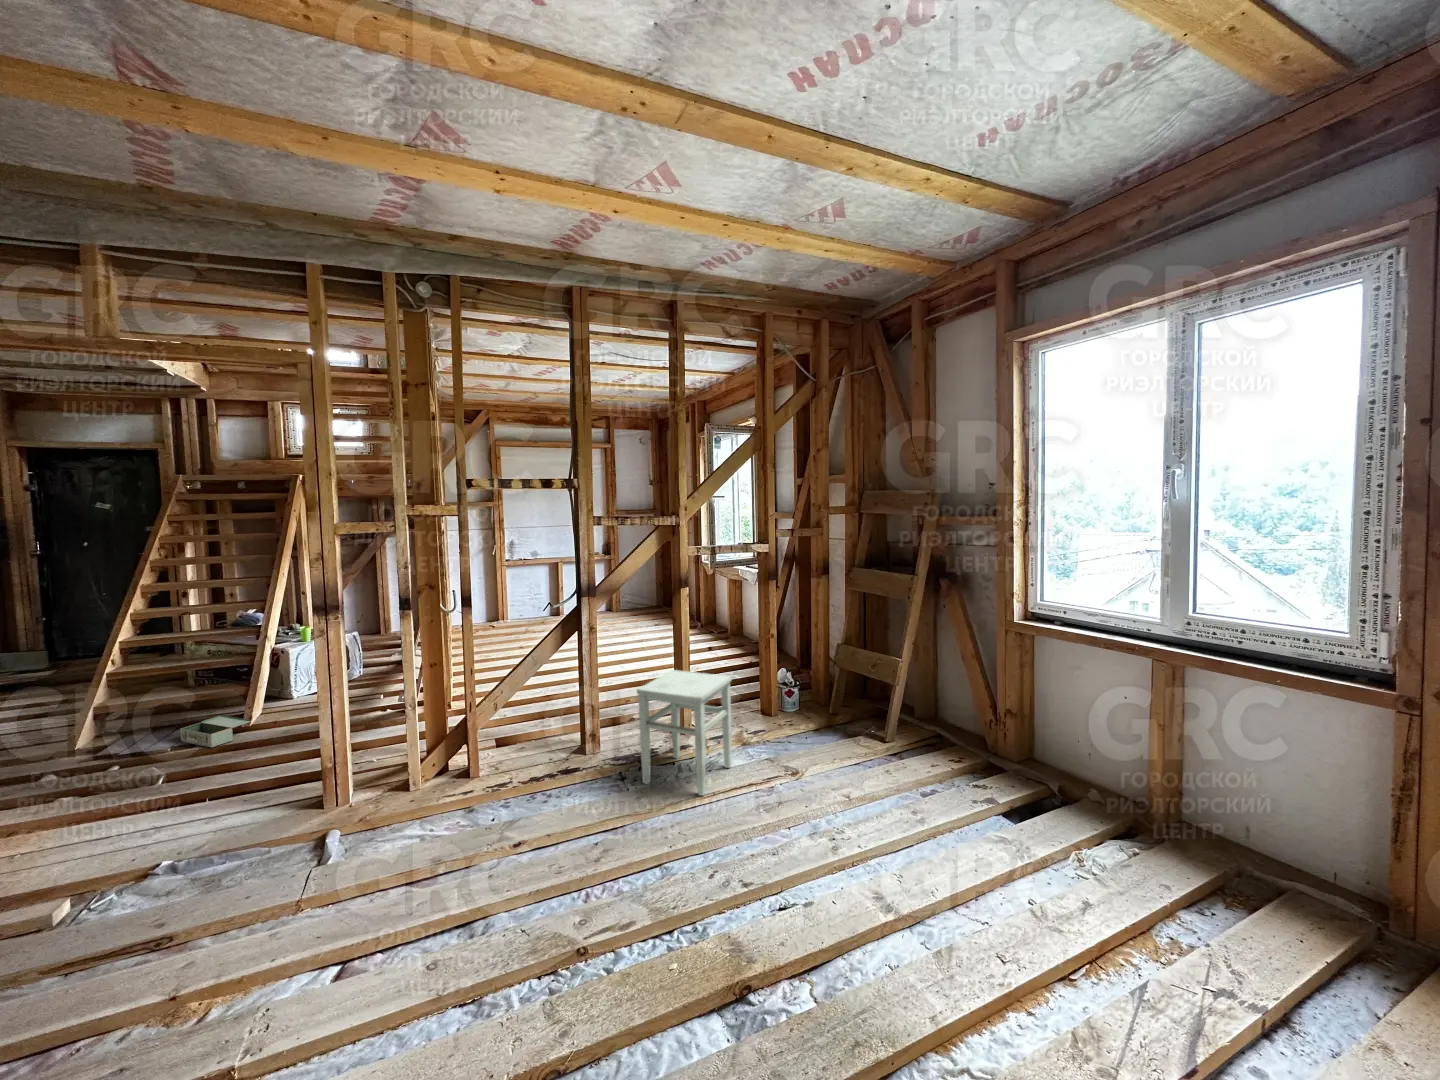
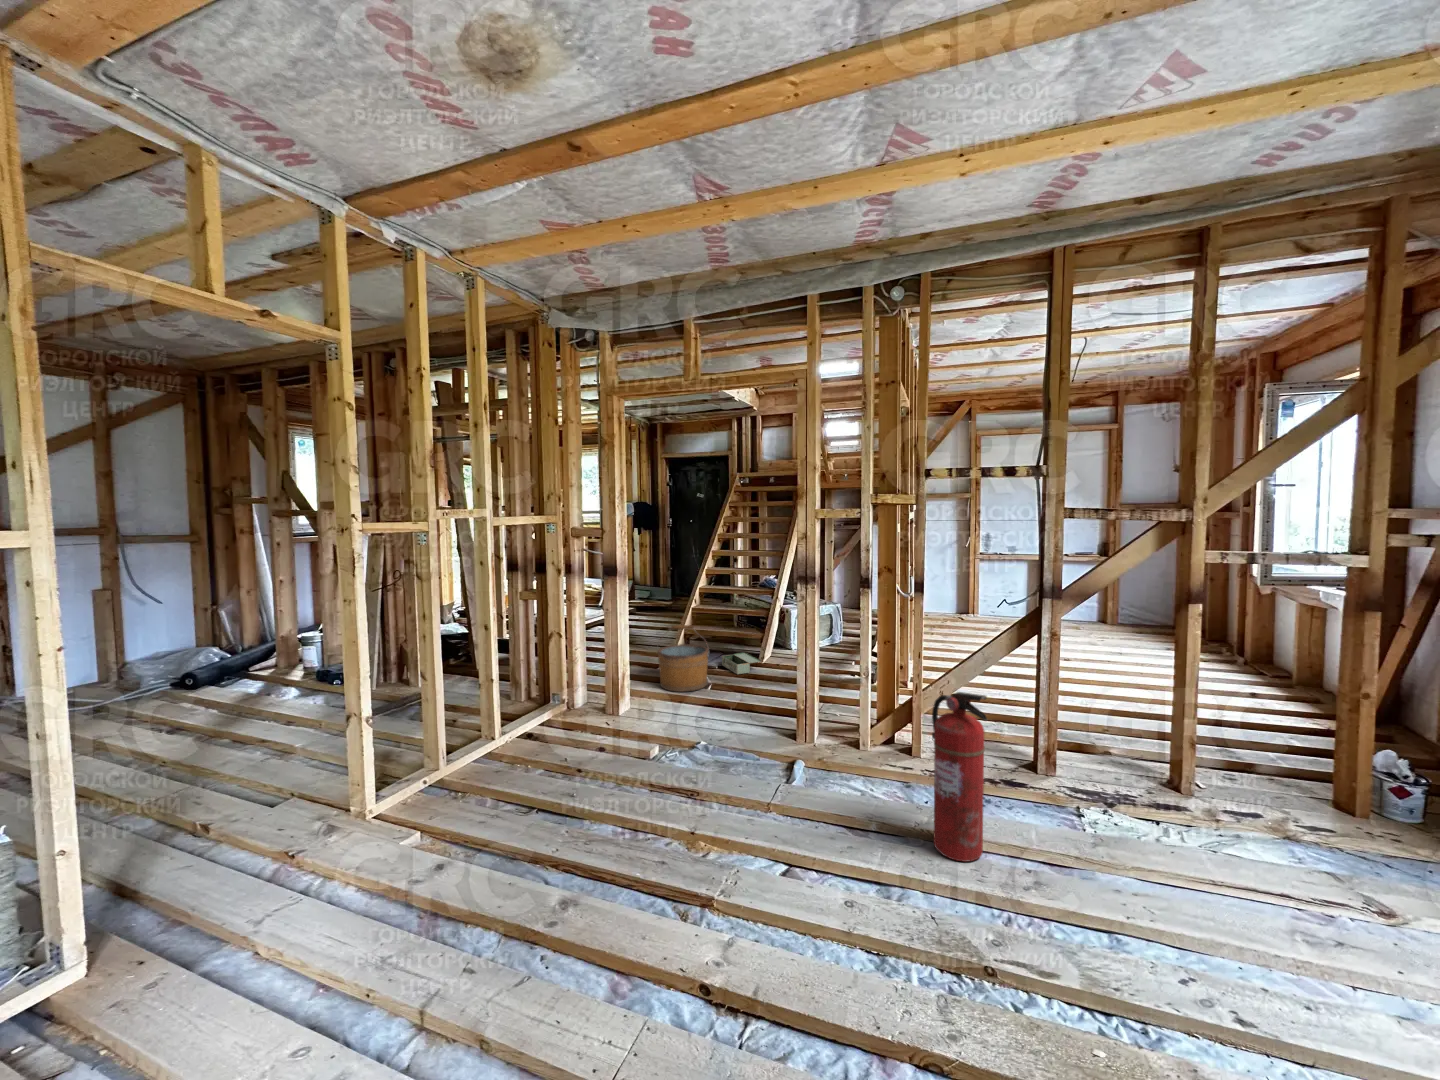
stool: present [637,670,732,796] -> none [1104,707,1264,879]
fire extinguisher: none [498,696,555,864] -> present [932,692,987,862]
bucket: none [45,697,159,805] -> present [658,625,709,692]

